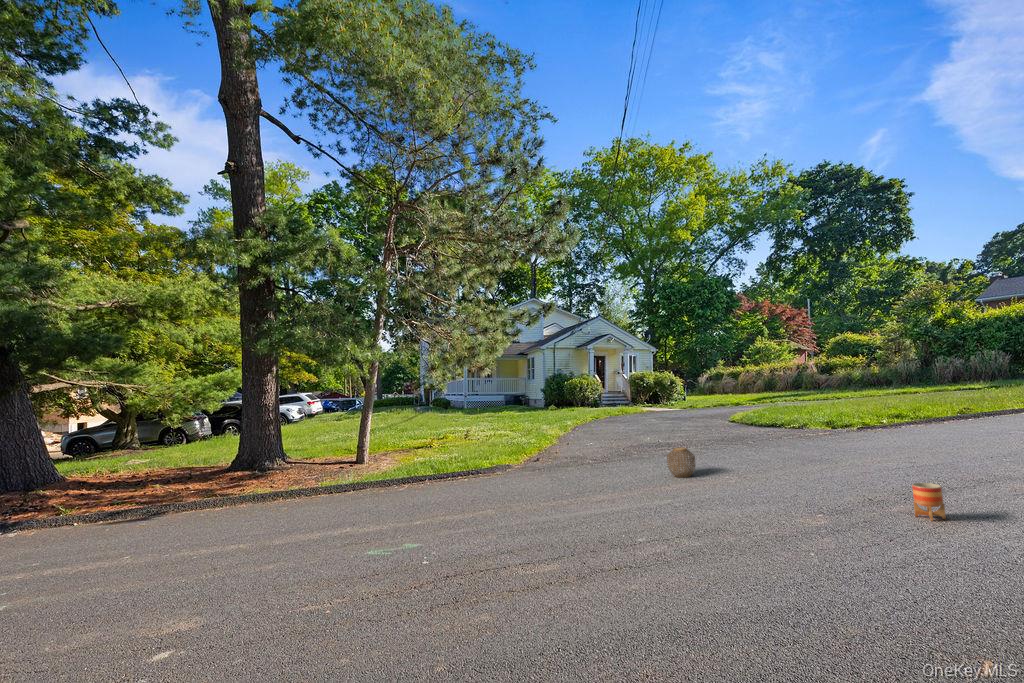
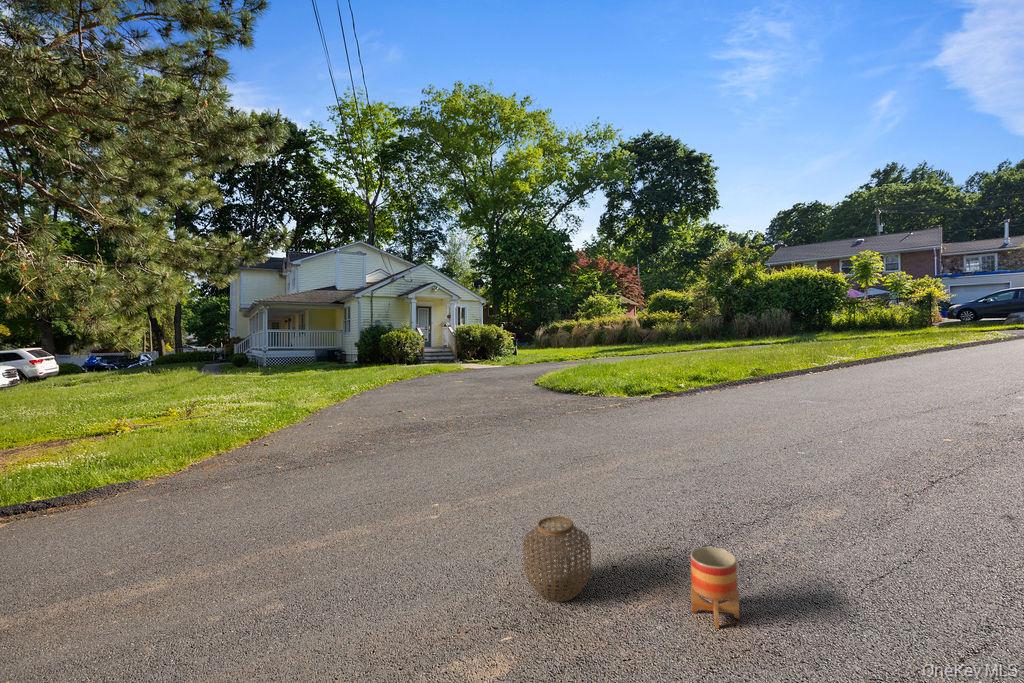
woven basket: present [667,447,695,478] -> present [523,516,591,602]

